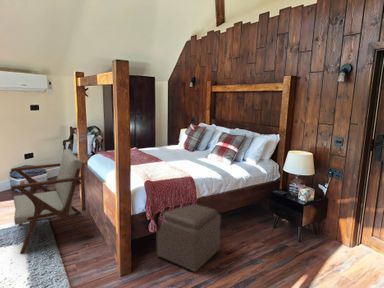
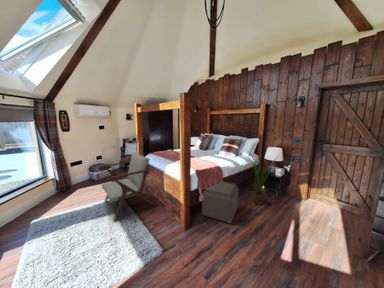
house plant: none [244,157,296,248] -> present [253,162,274,204]

